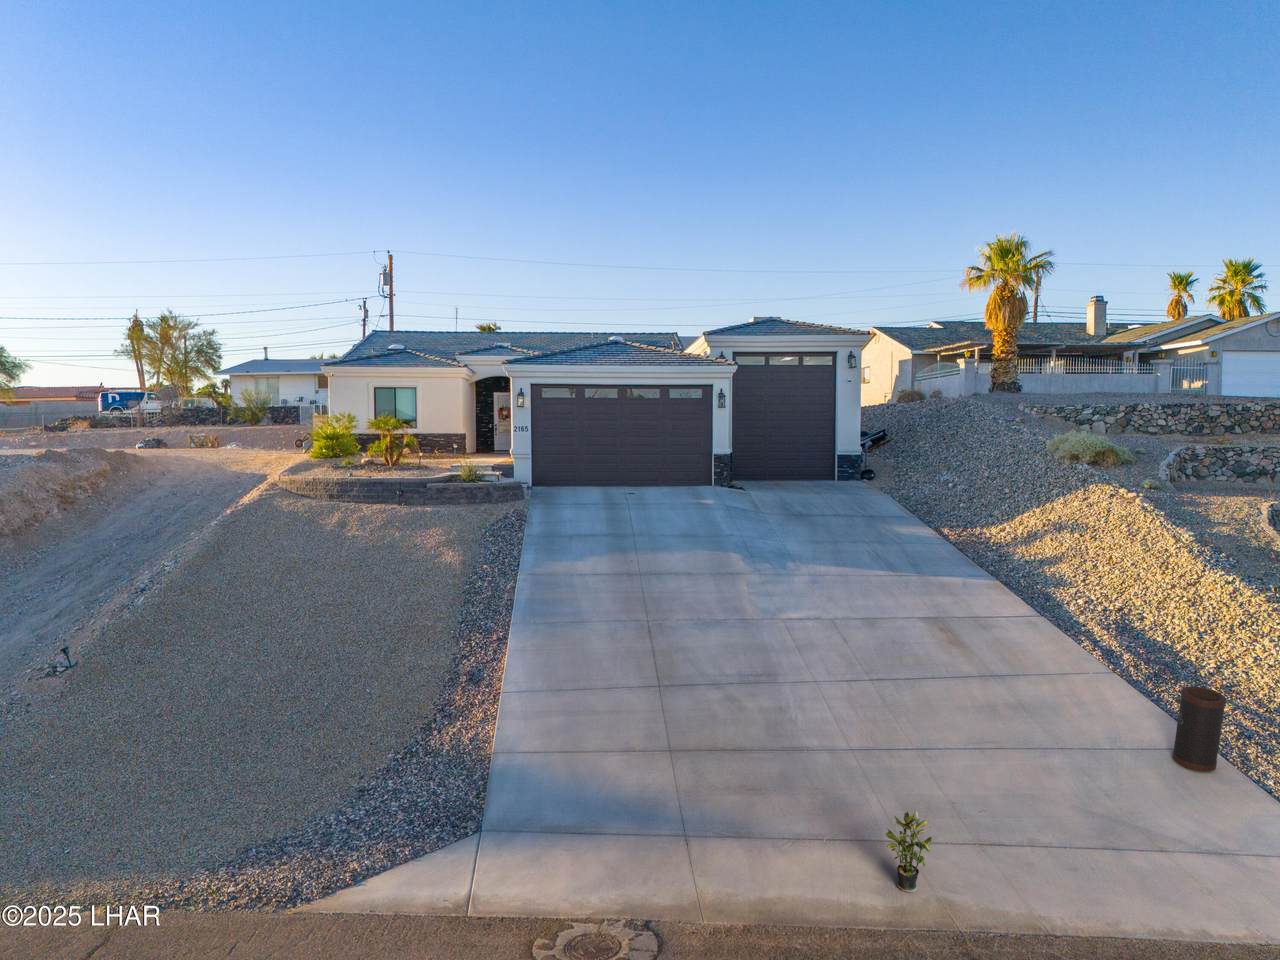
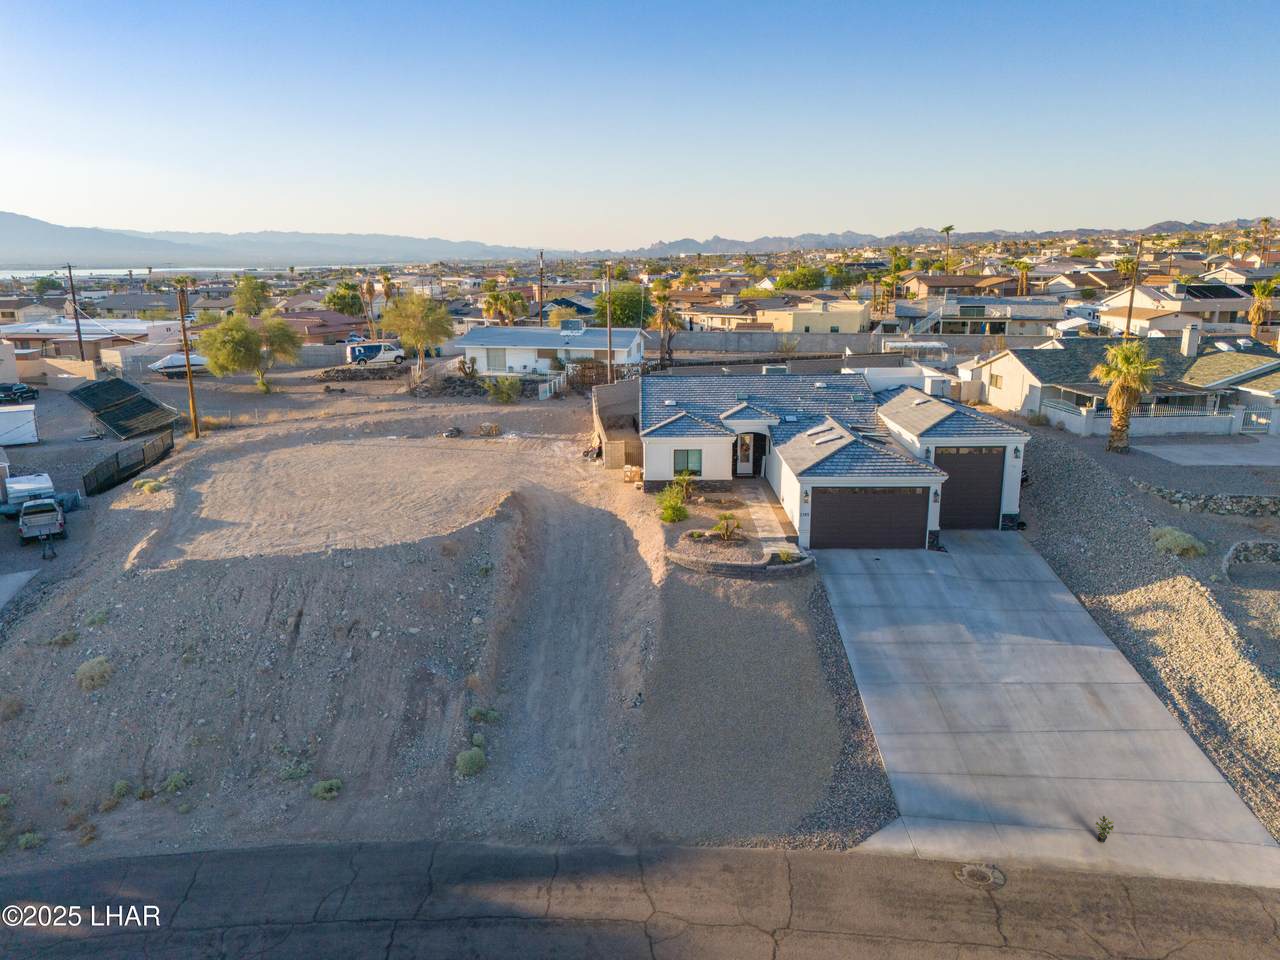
trash can: present [1172,686,1226,771] -> none [1210,756,1237,792]

